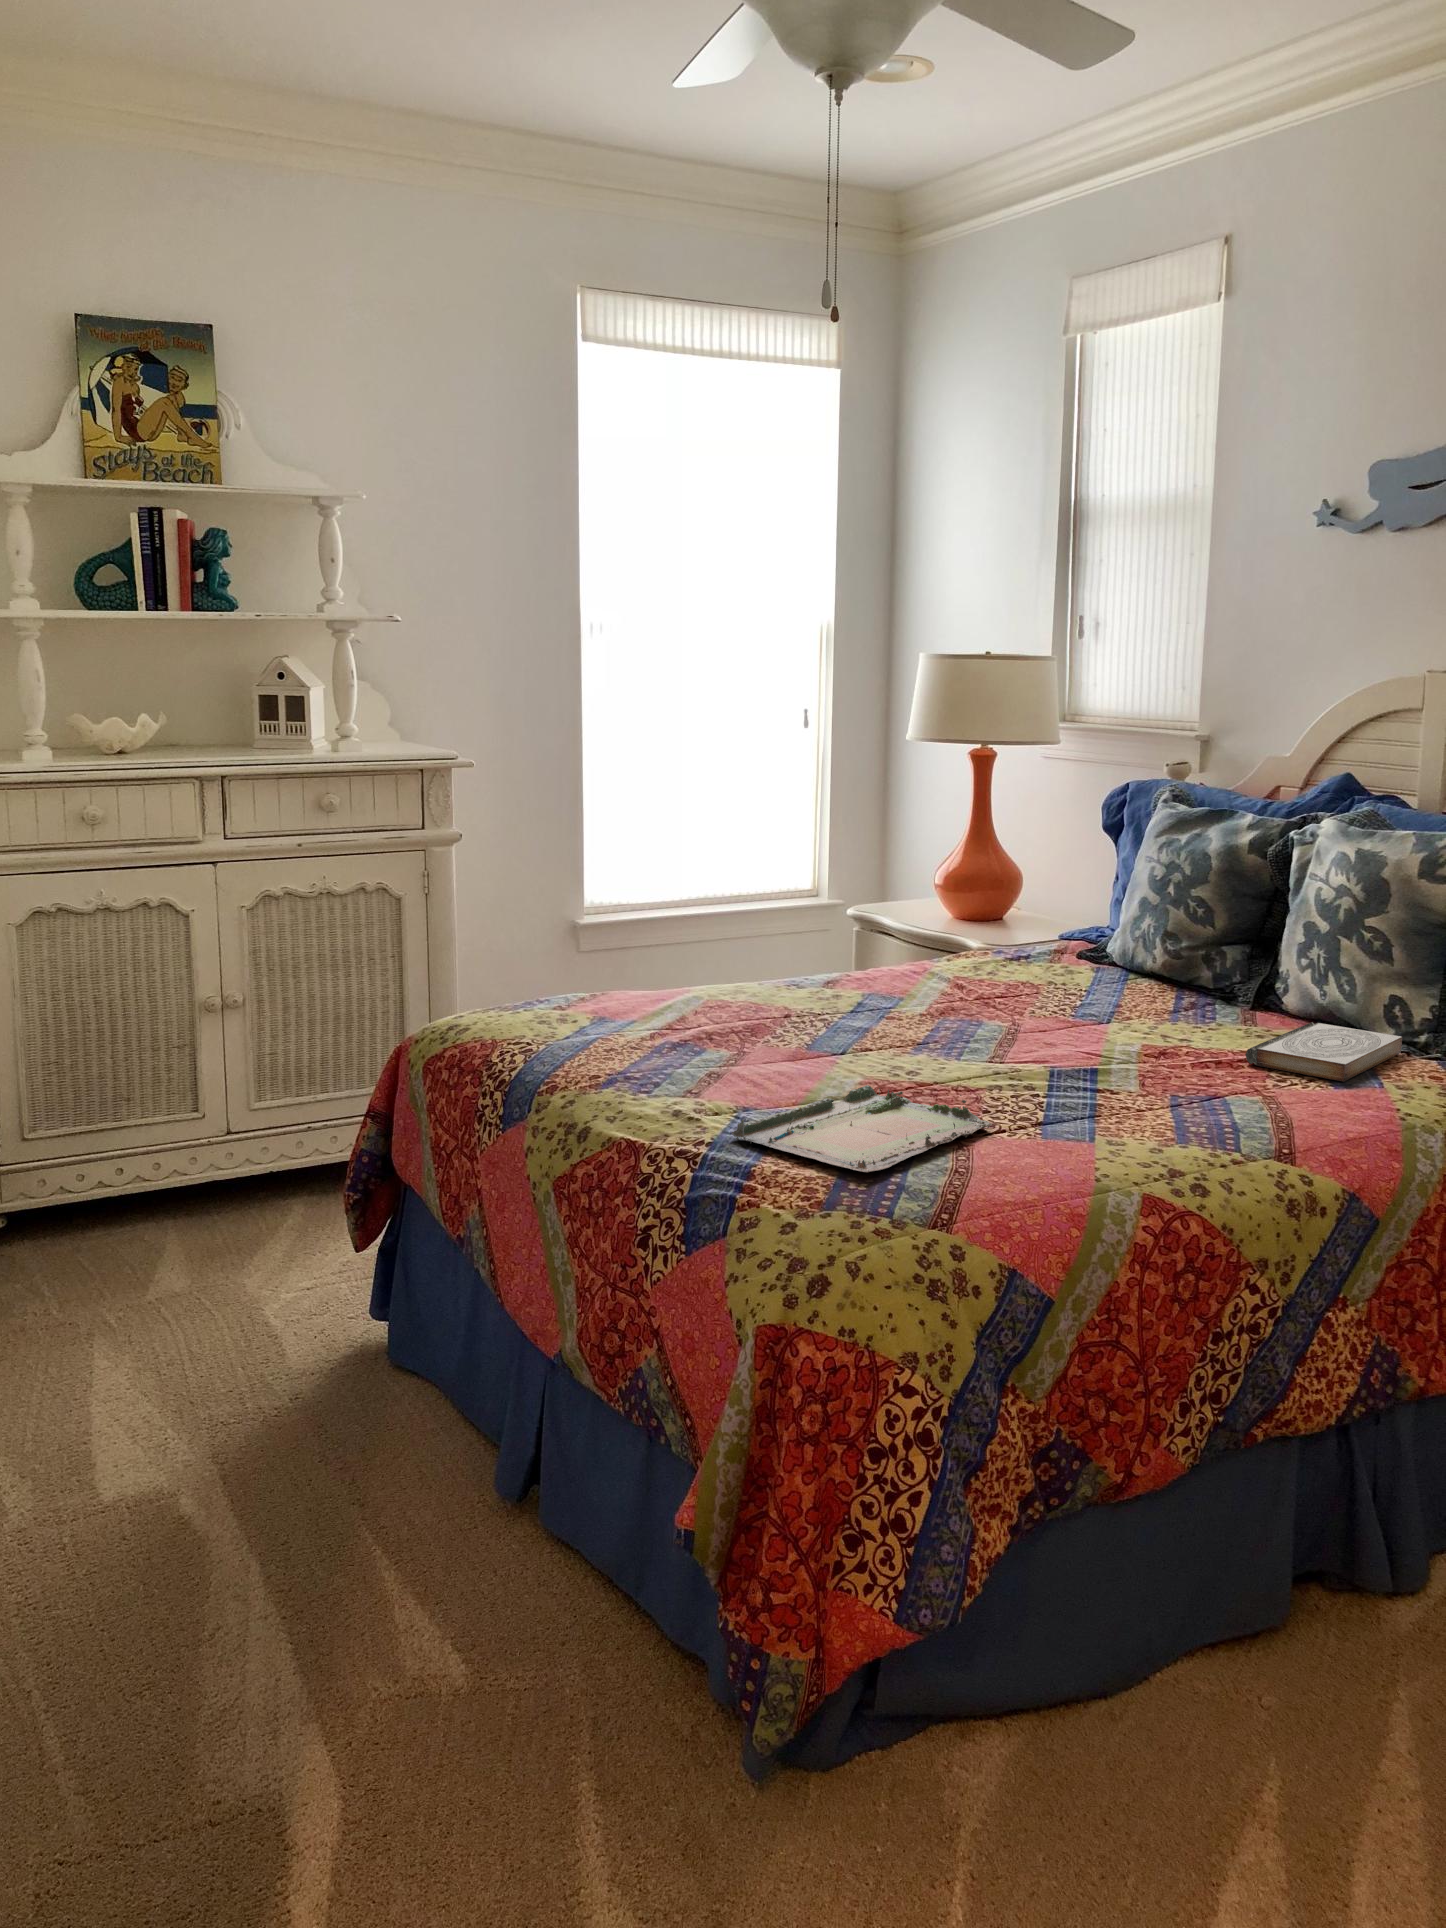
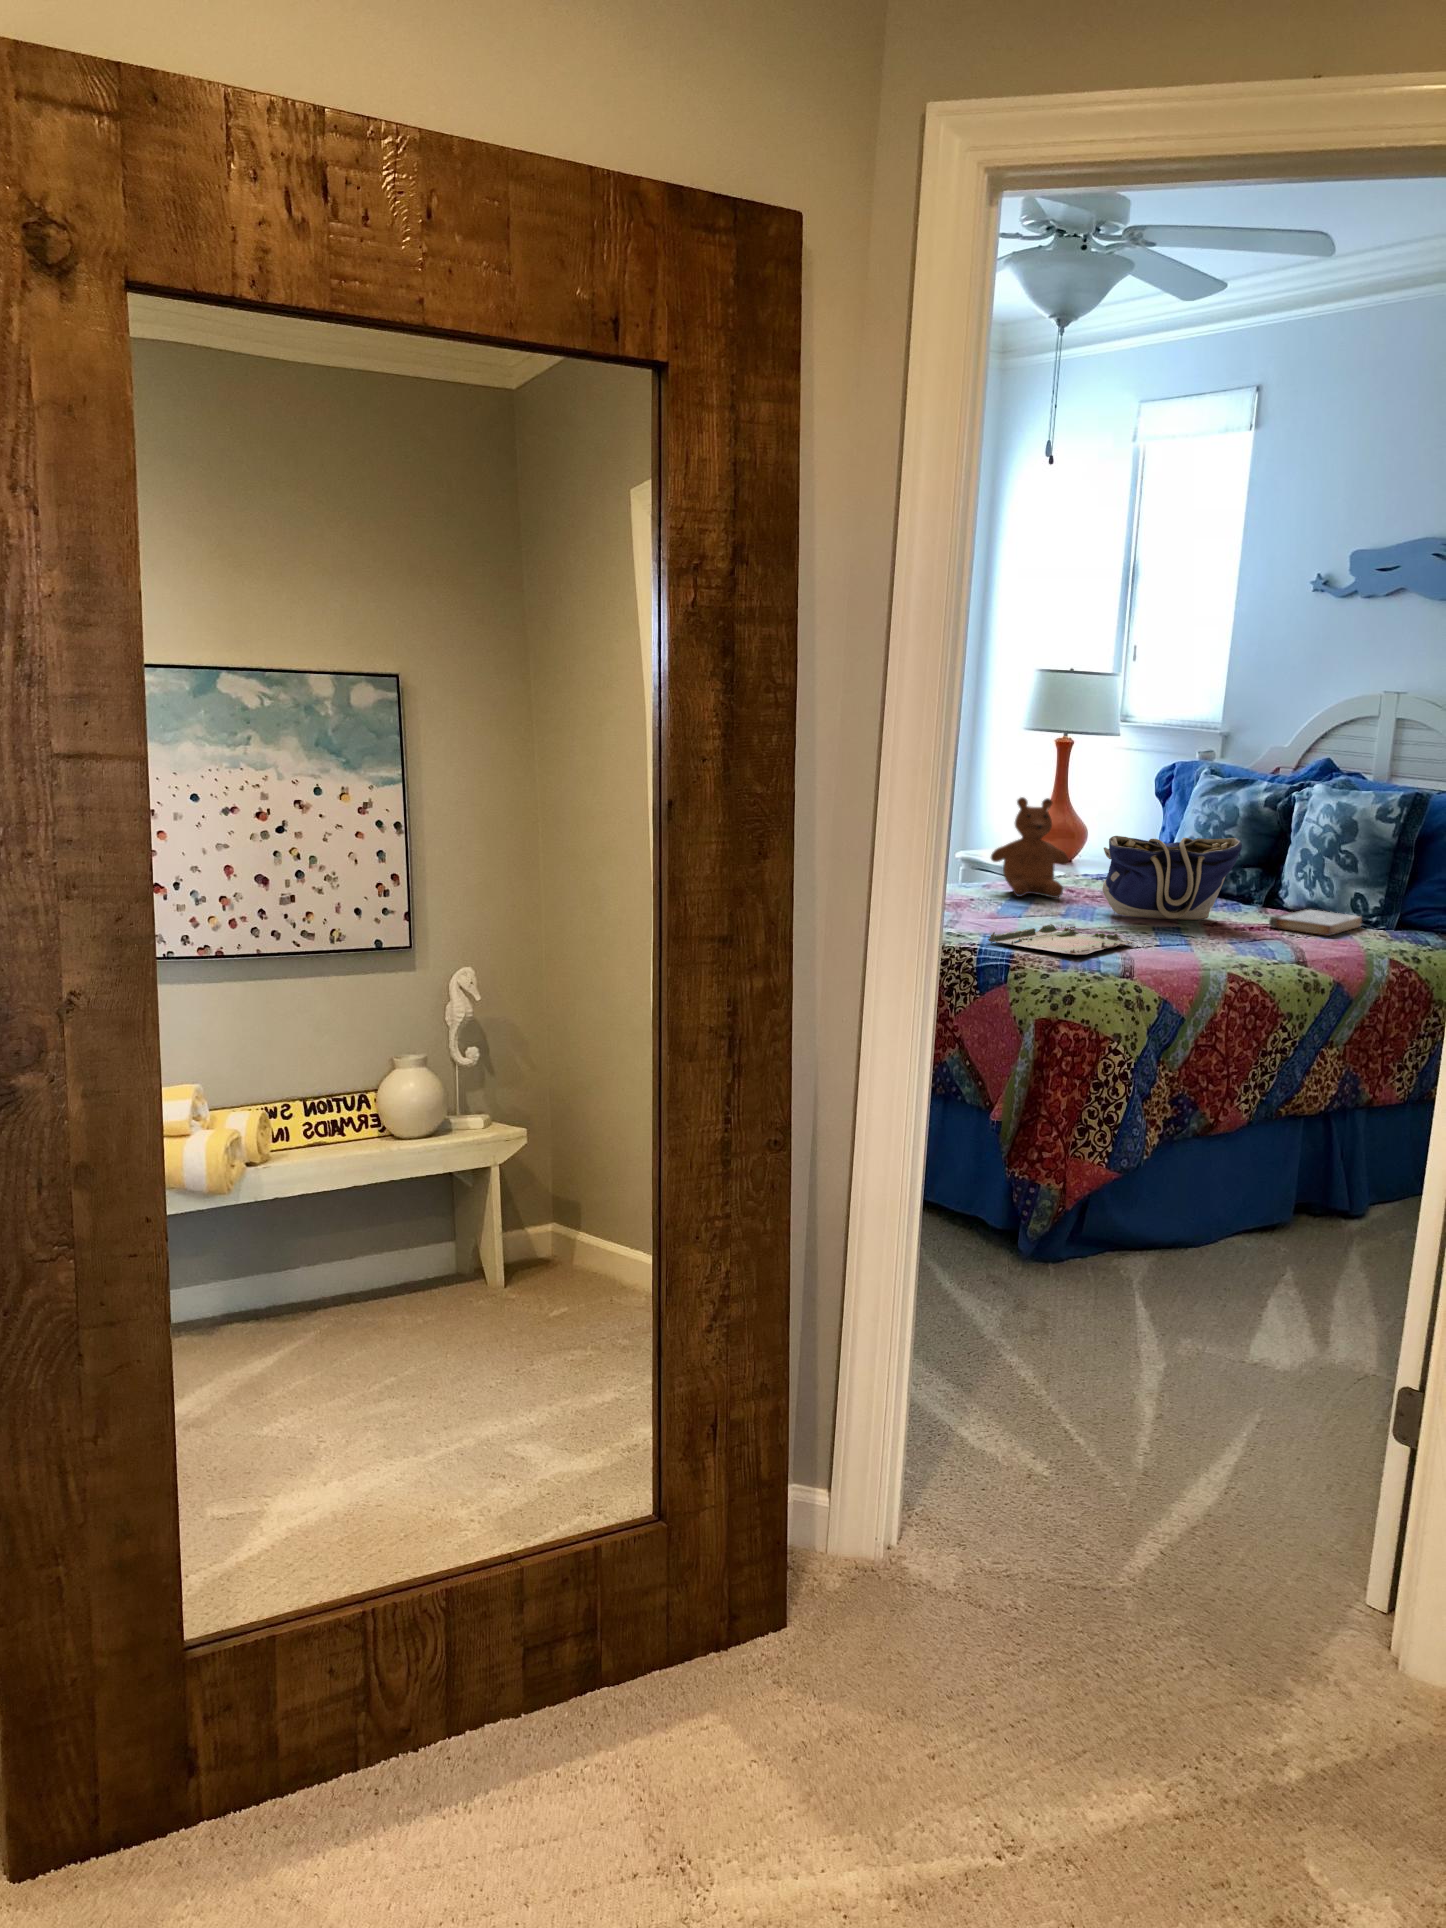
teddy bear: none [822,856,943,1012] -> present [991,797,1068,898]
tote bag: none [969,920,1194,1054] -> present [1102,836,1242,920]

